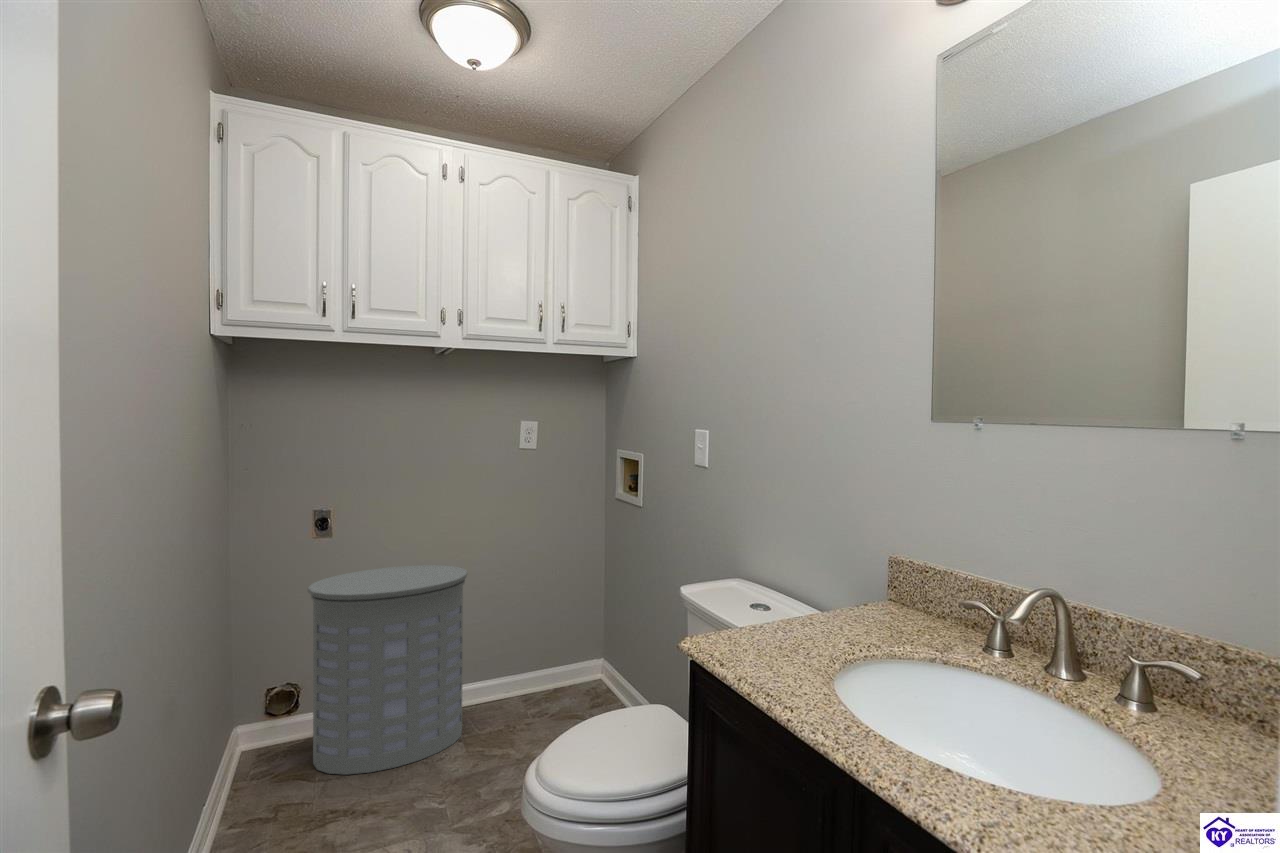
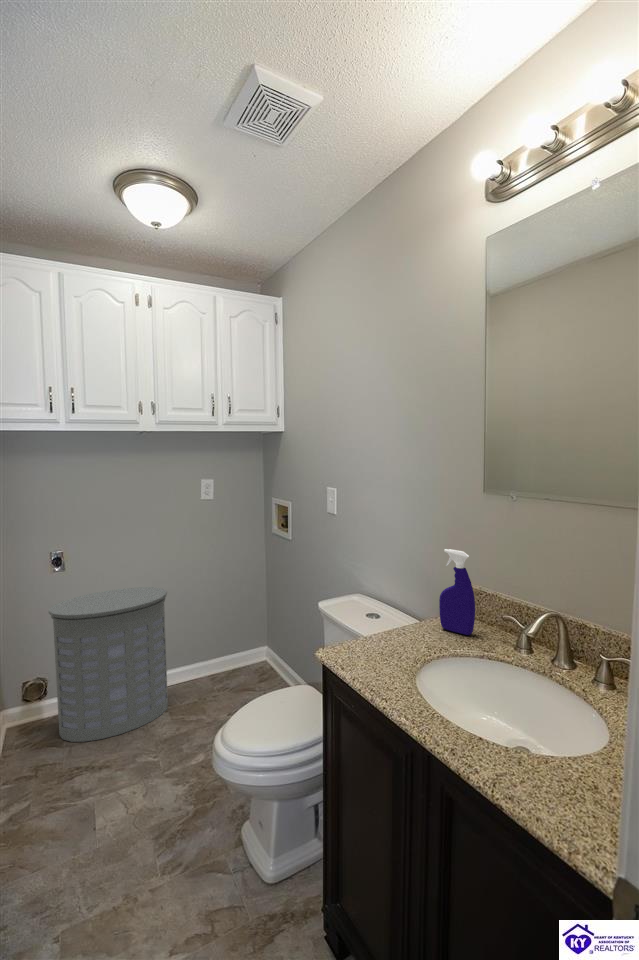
spray bottle: none [863,501,919,630] -> present [439,549,475,635]

